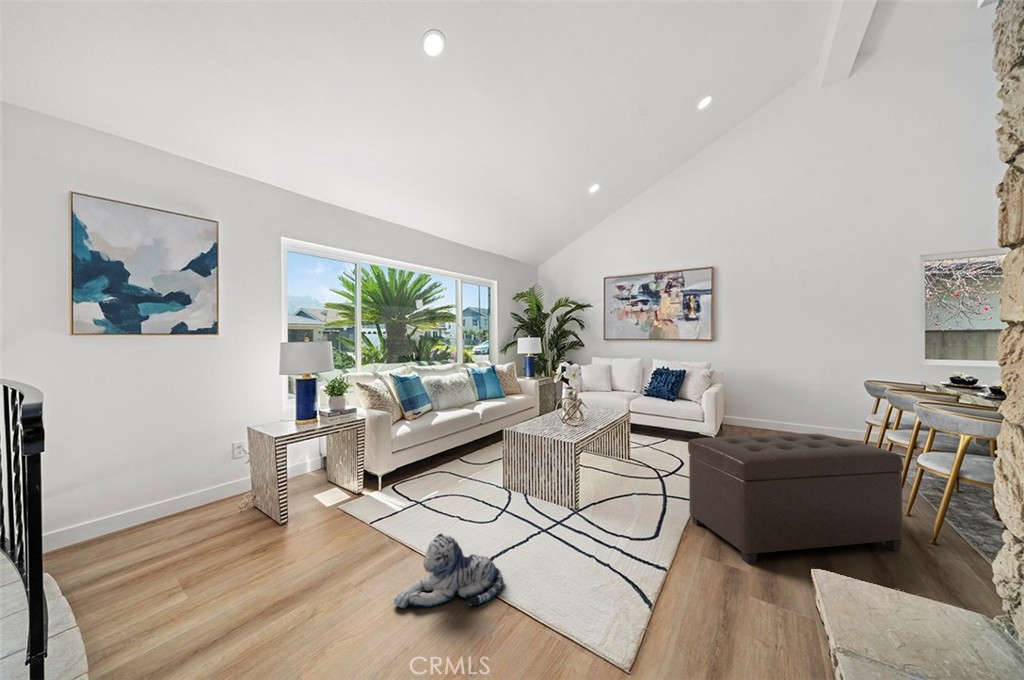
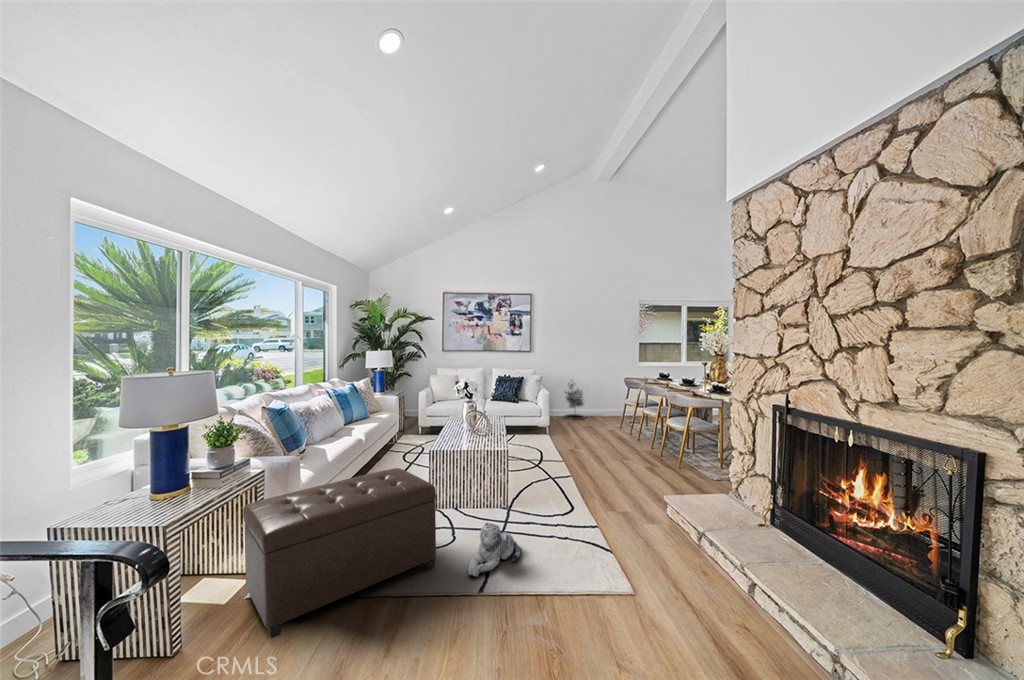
potted tree: none [756,377,797,436] -> present [564,384,585,420]
ottoman: present [688,434,903,564] -> present [243,468,436,638]

